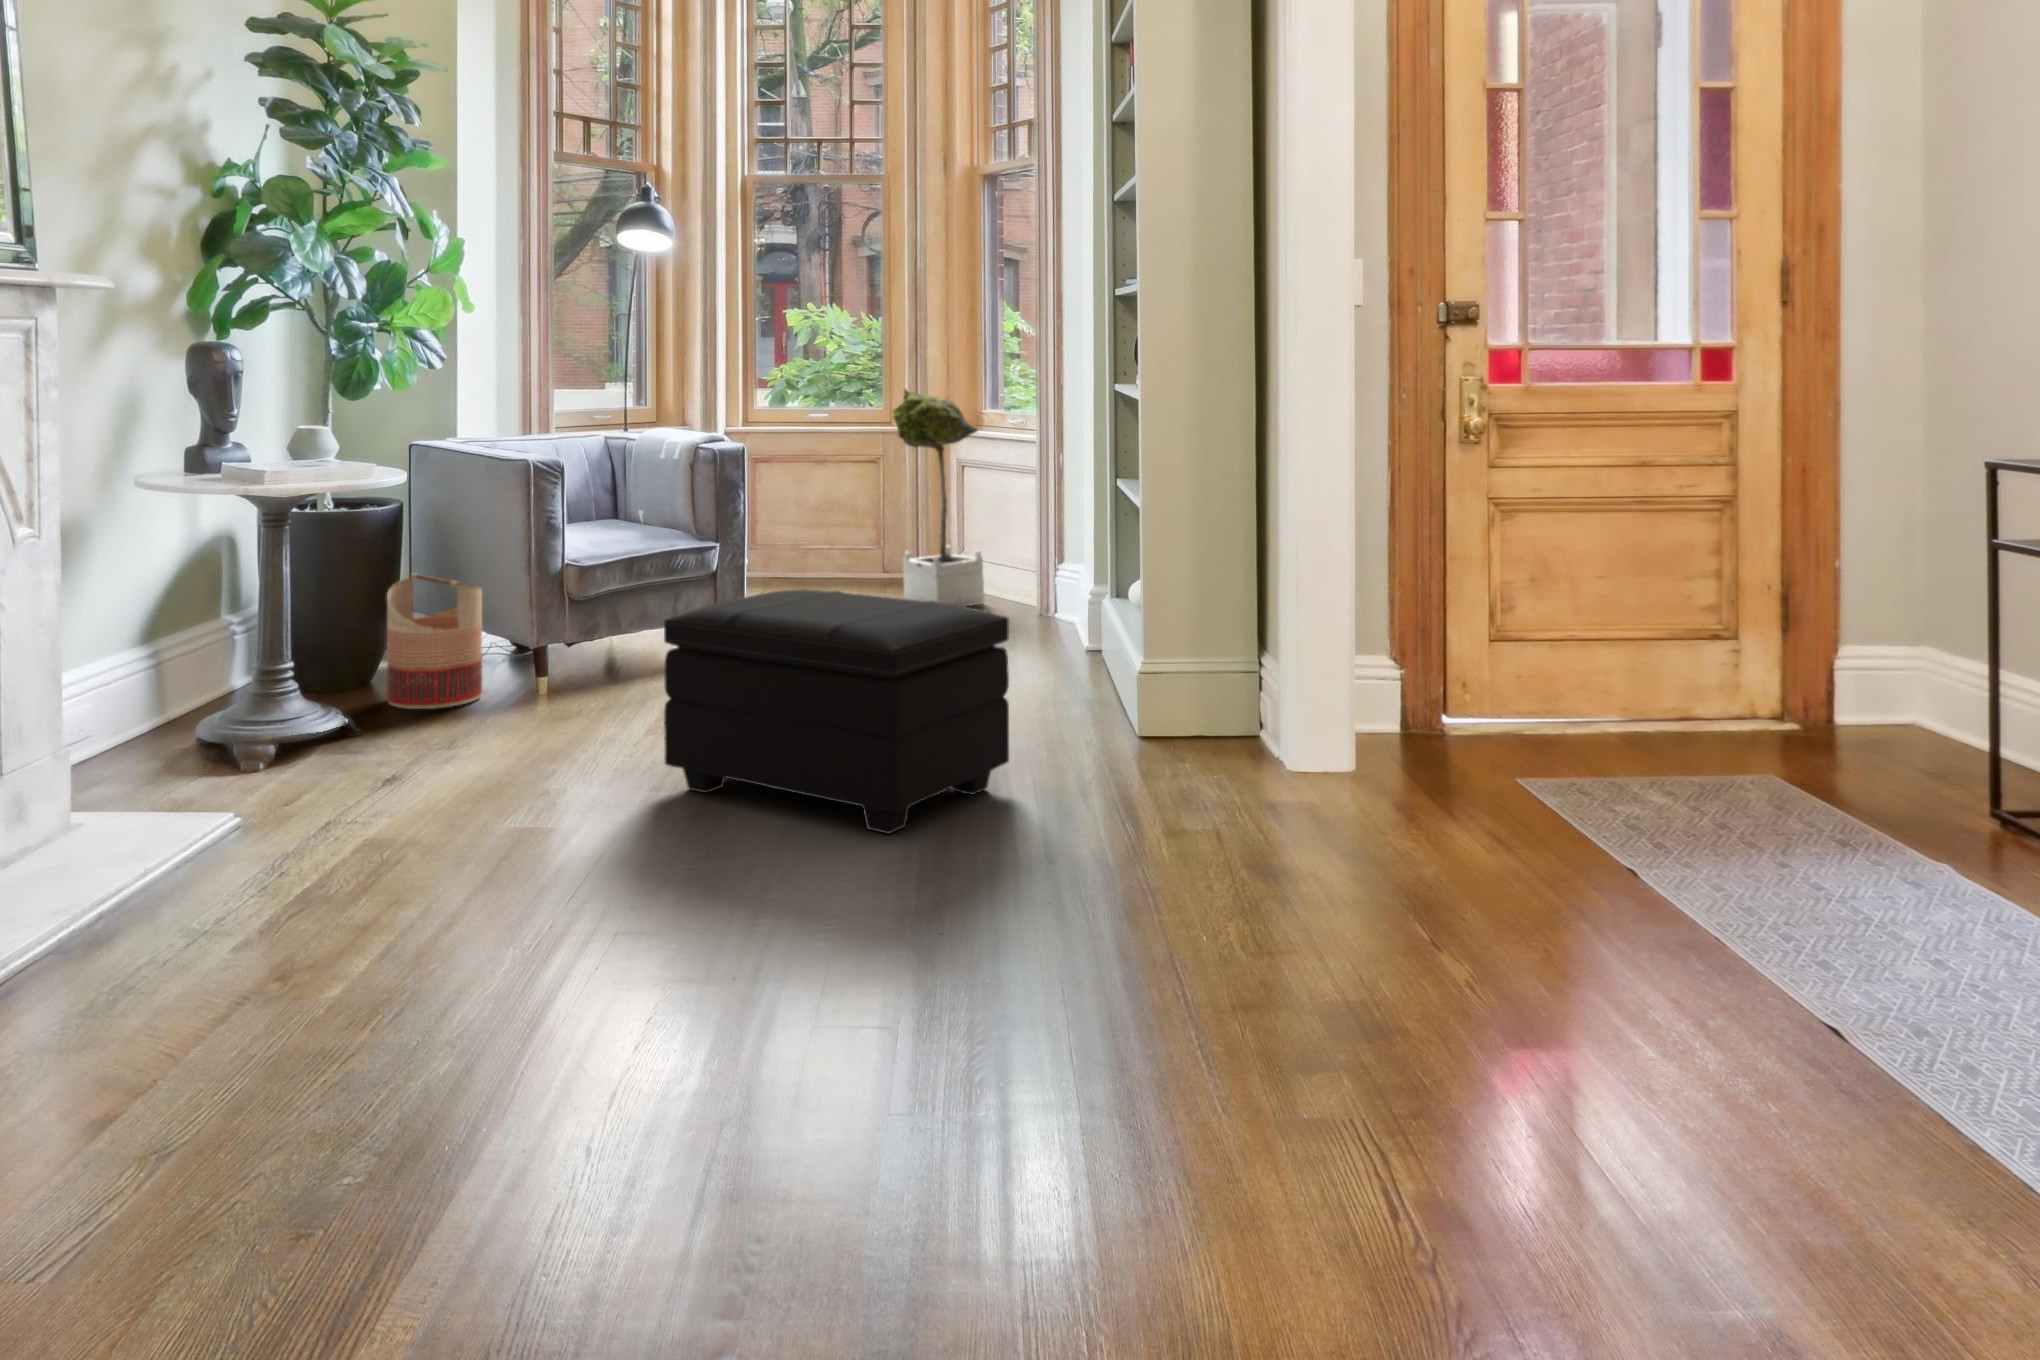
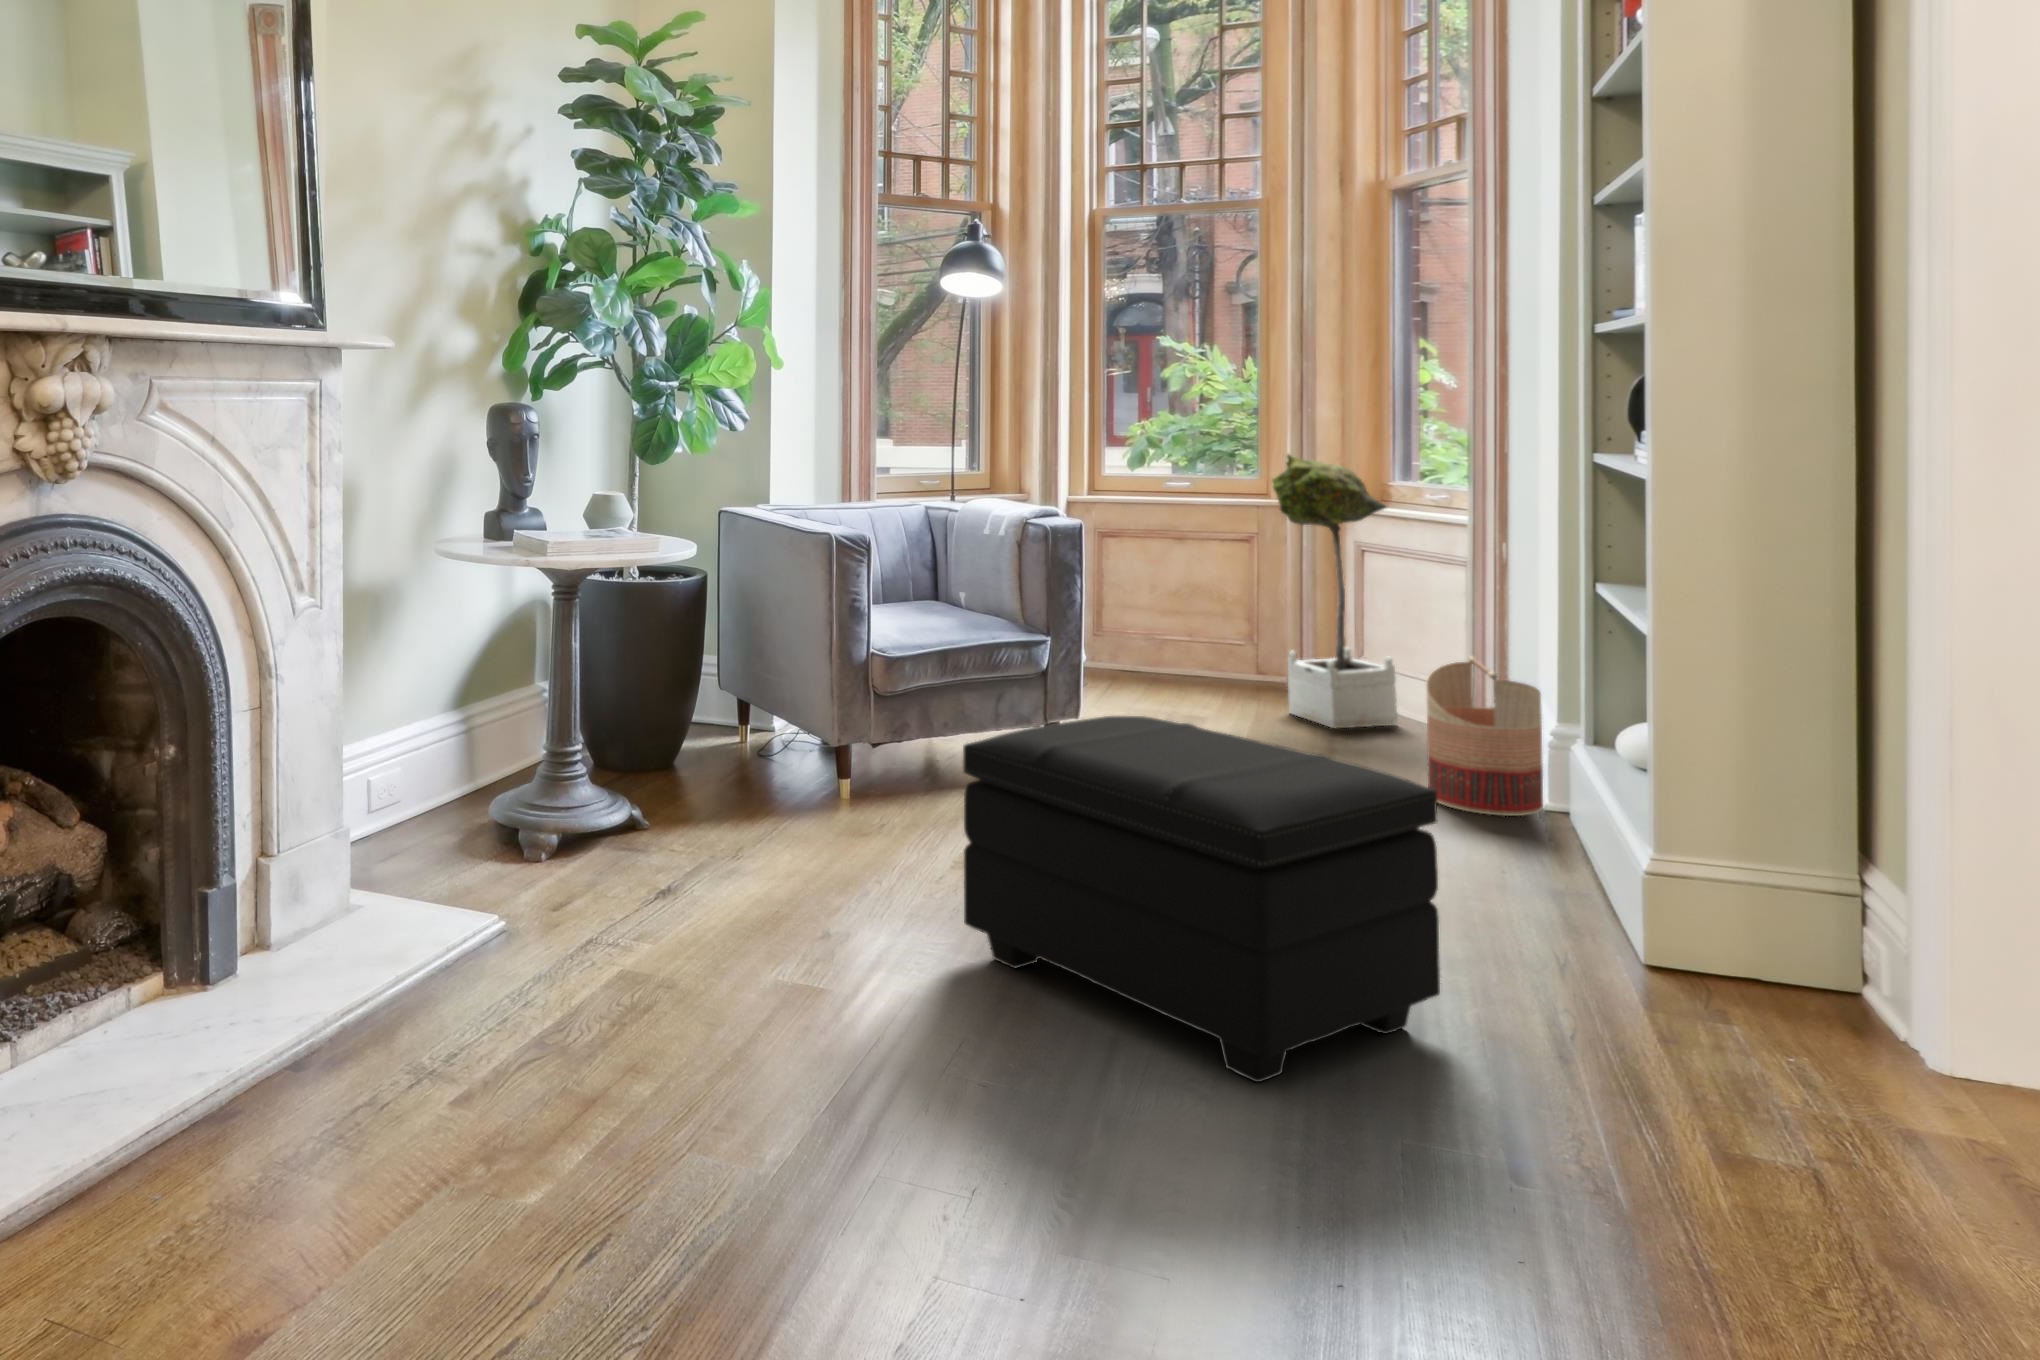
basket: present [387,573,482,709] -> present [1426,657,1543,816]

